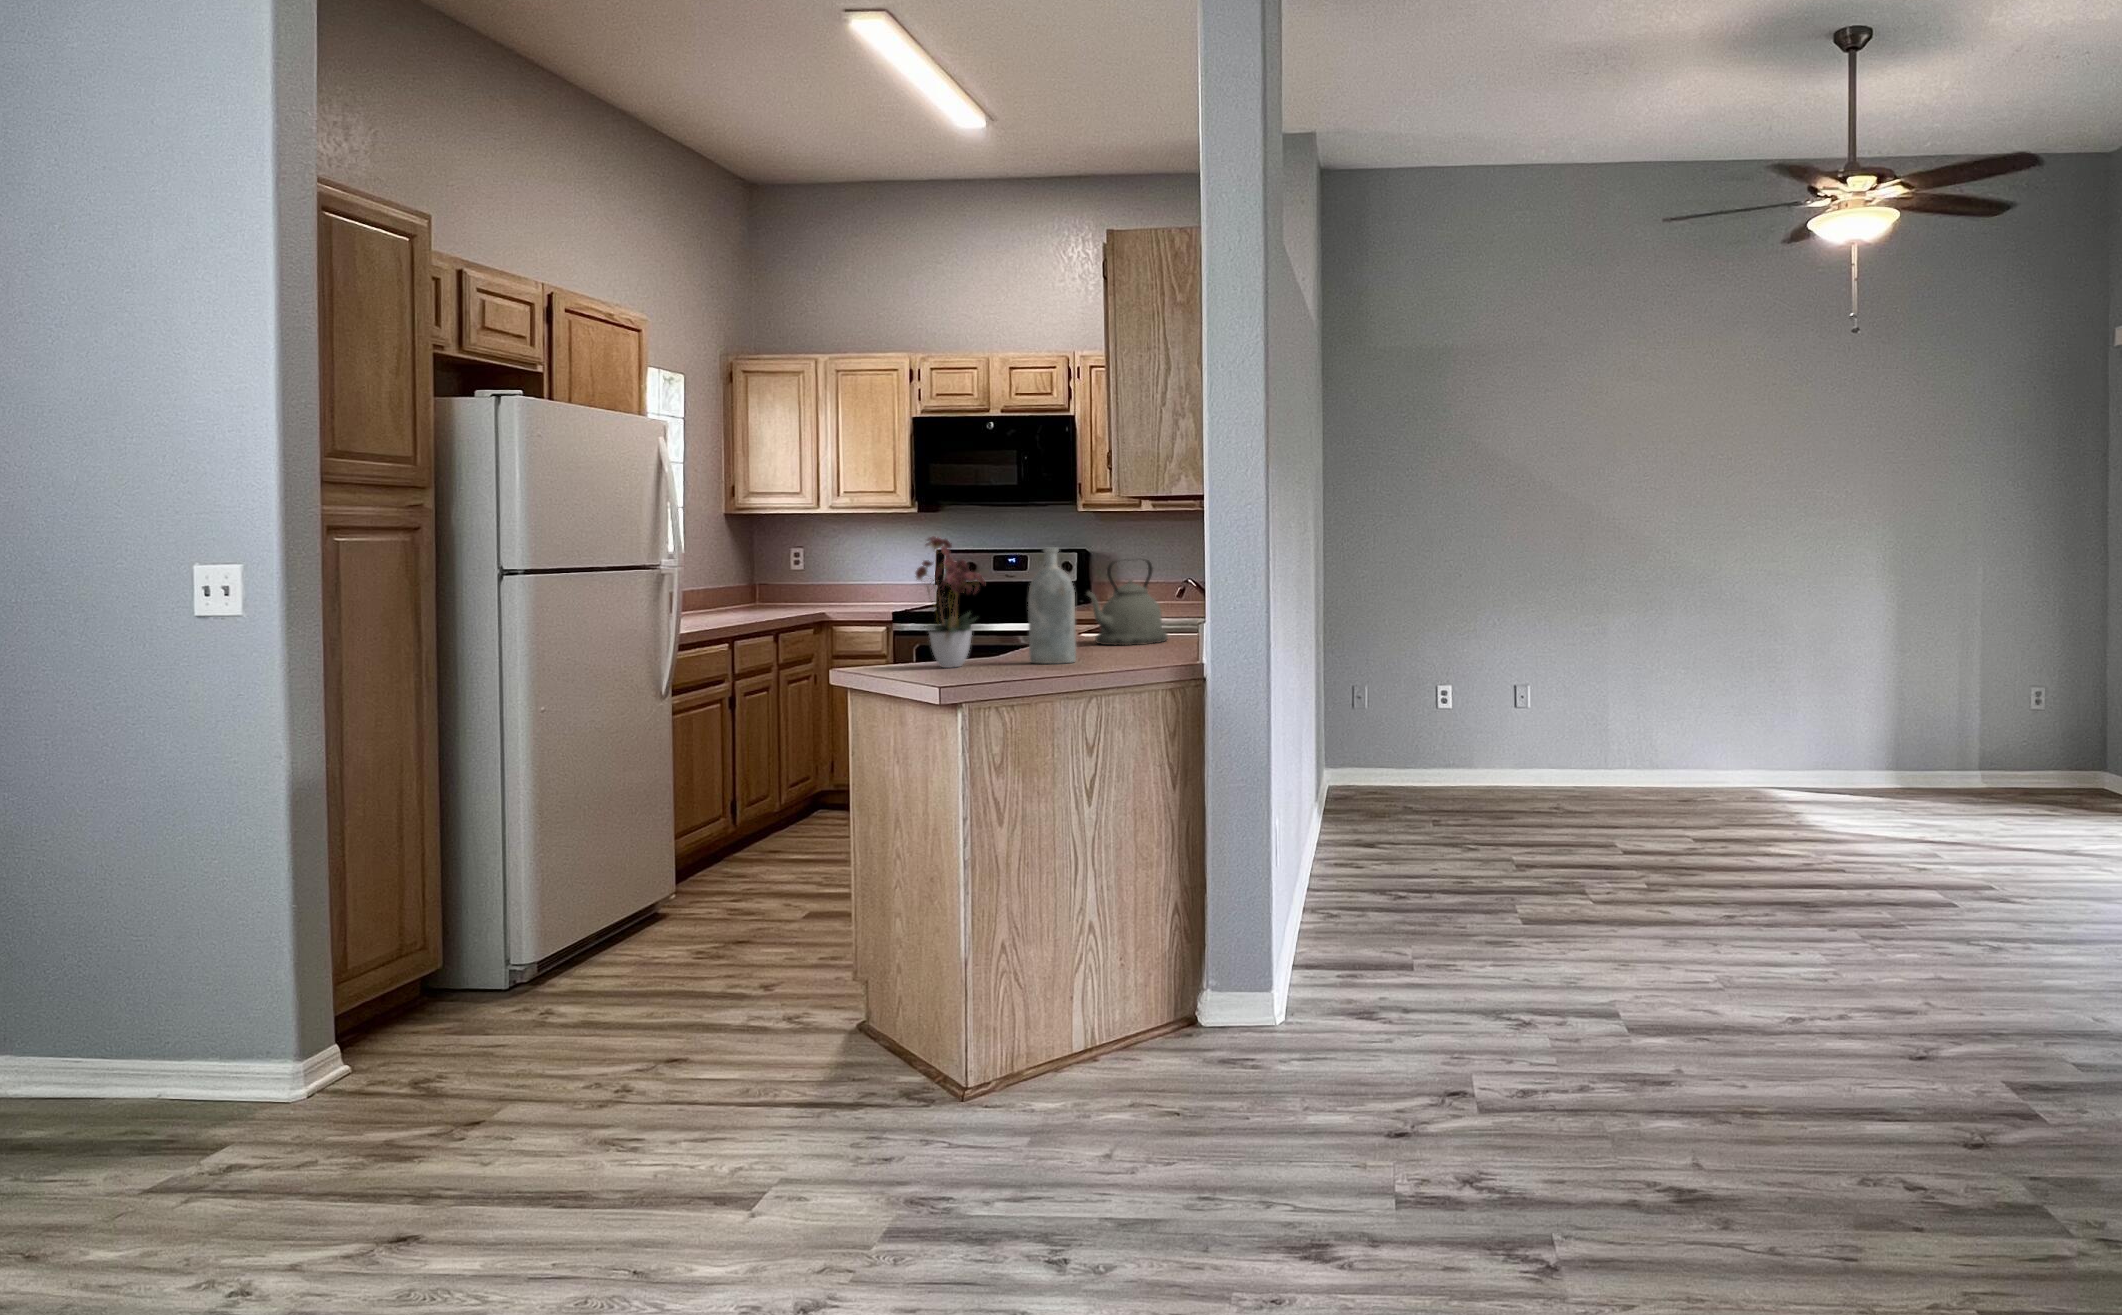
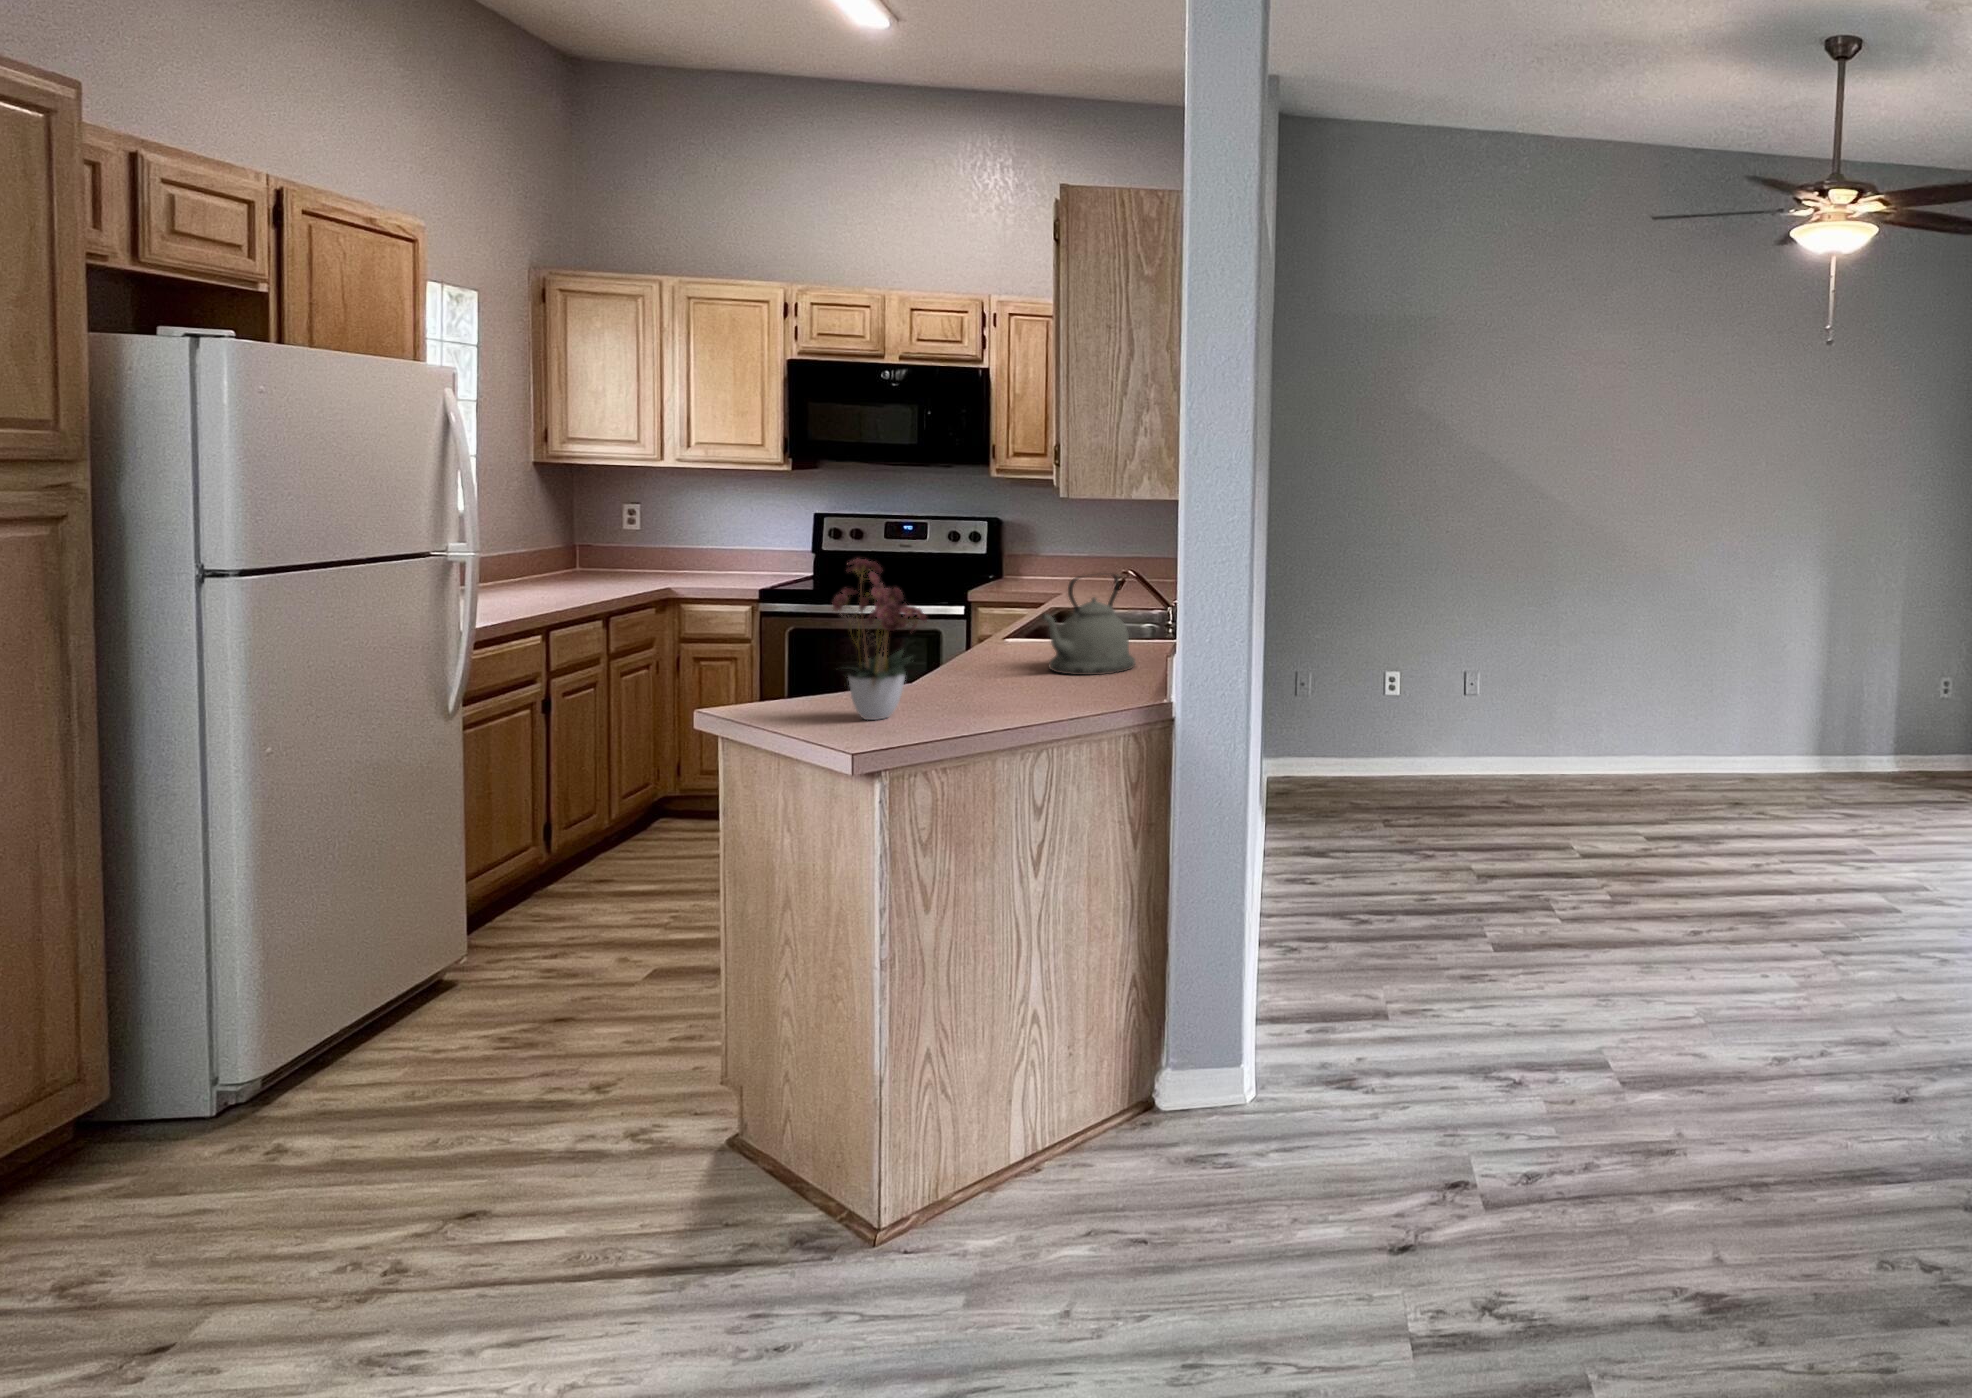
bottle: present [1028,548,1076,664] -> none [979,576,1039,714]

